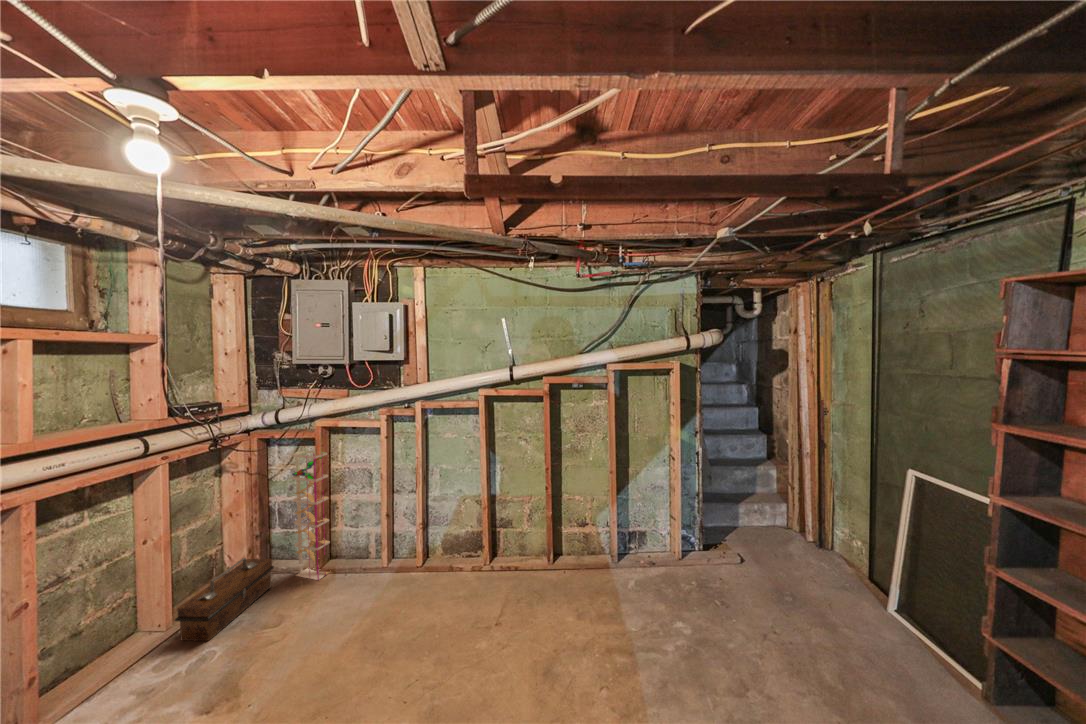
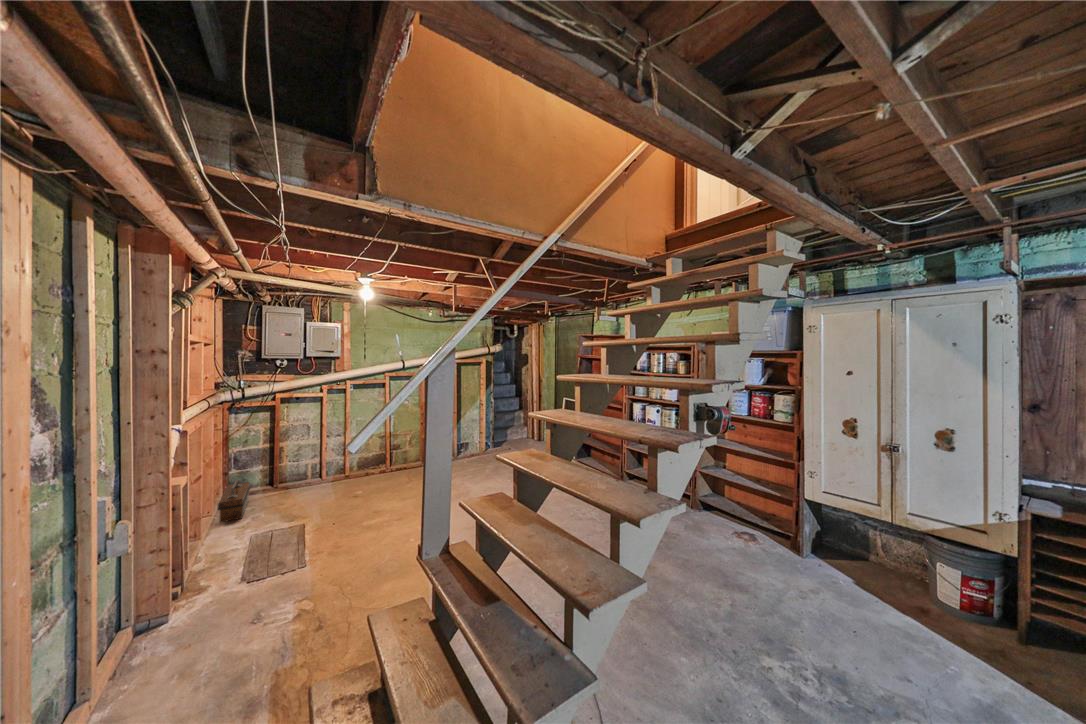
shelving unit: present [292,450,330,580] -> none [258,413,284,495]

